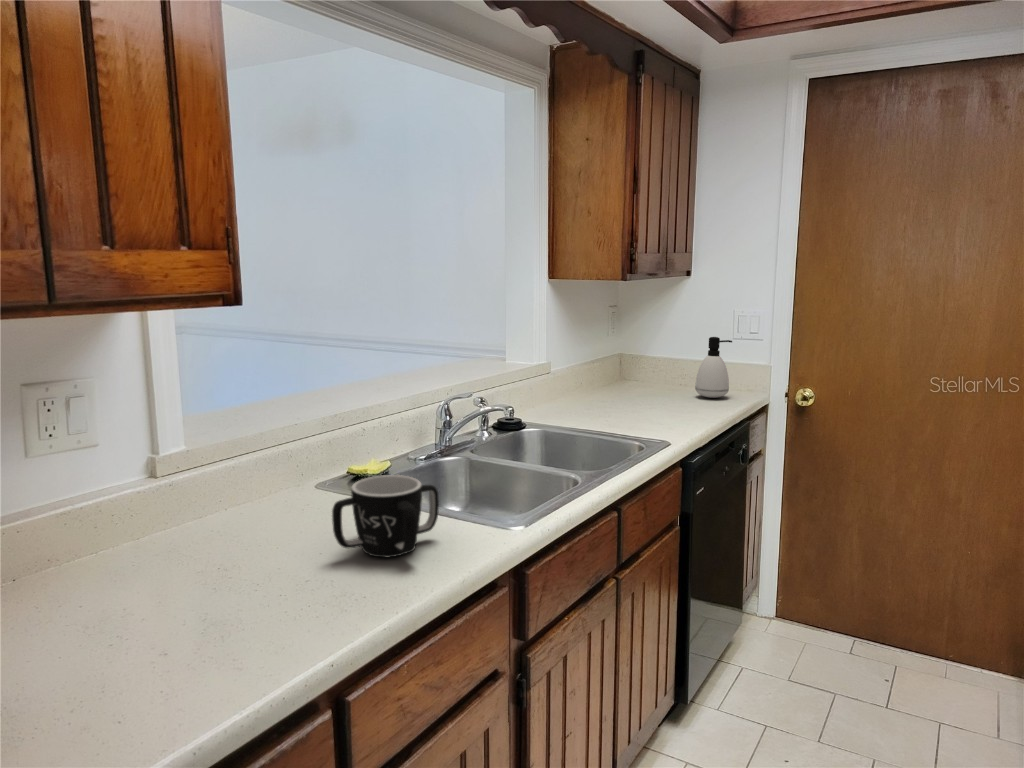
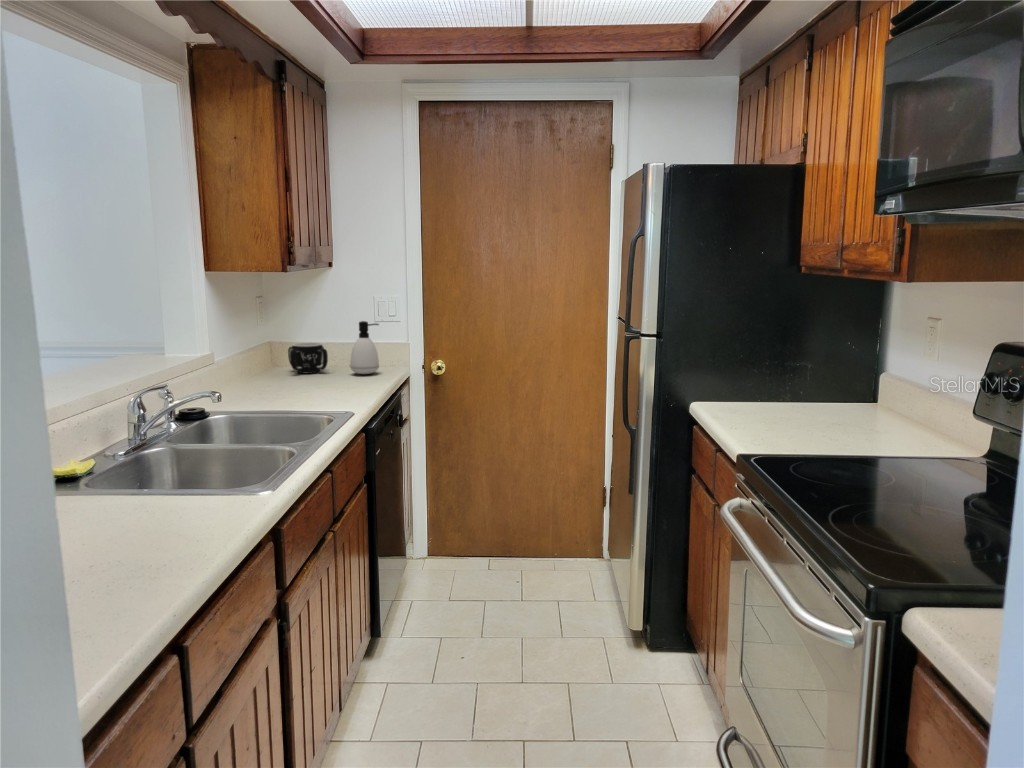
mug: present [332,475,439,557] -> present [288,342,328,373]

